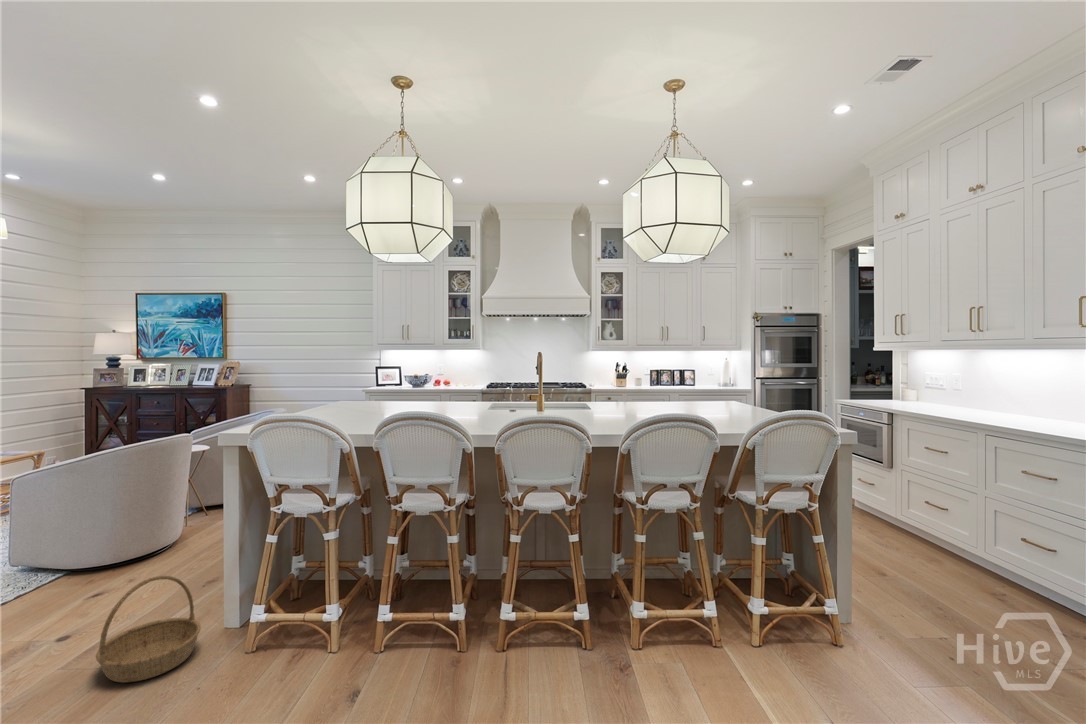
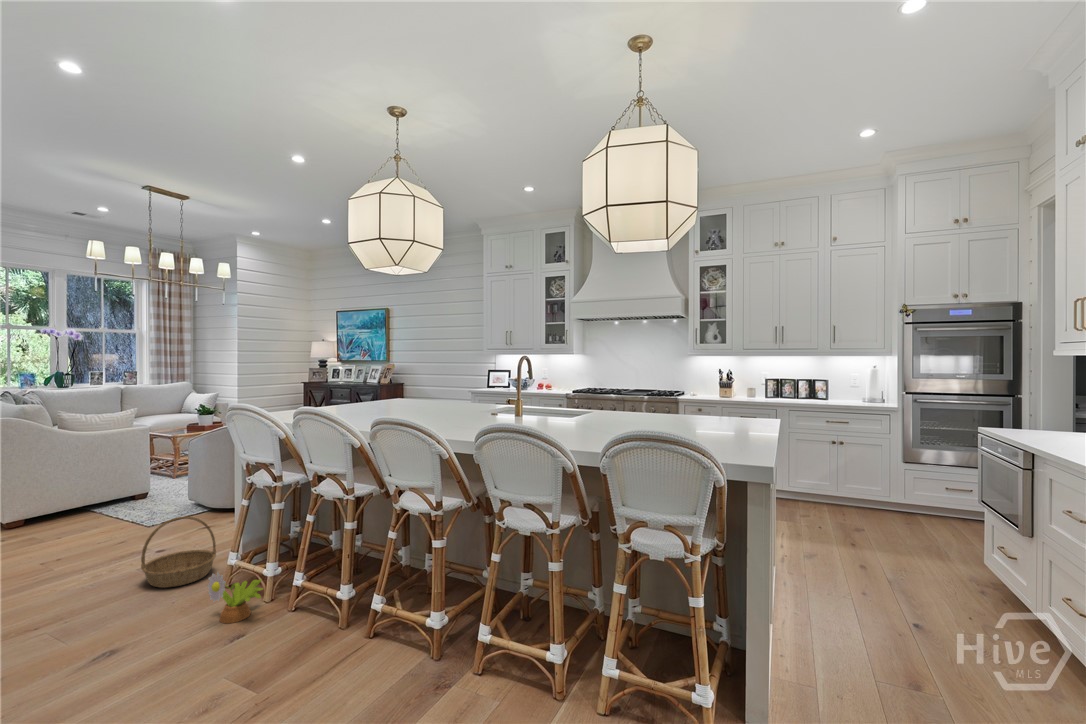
decorative plant: none [274,627,352,690] -> present [207,572,263,623]

